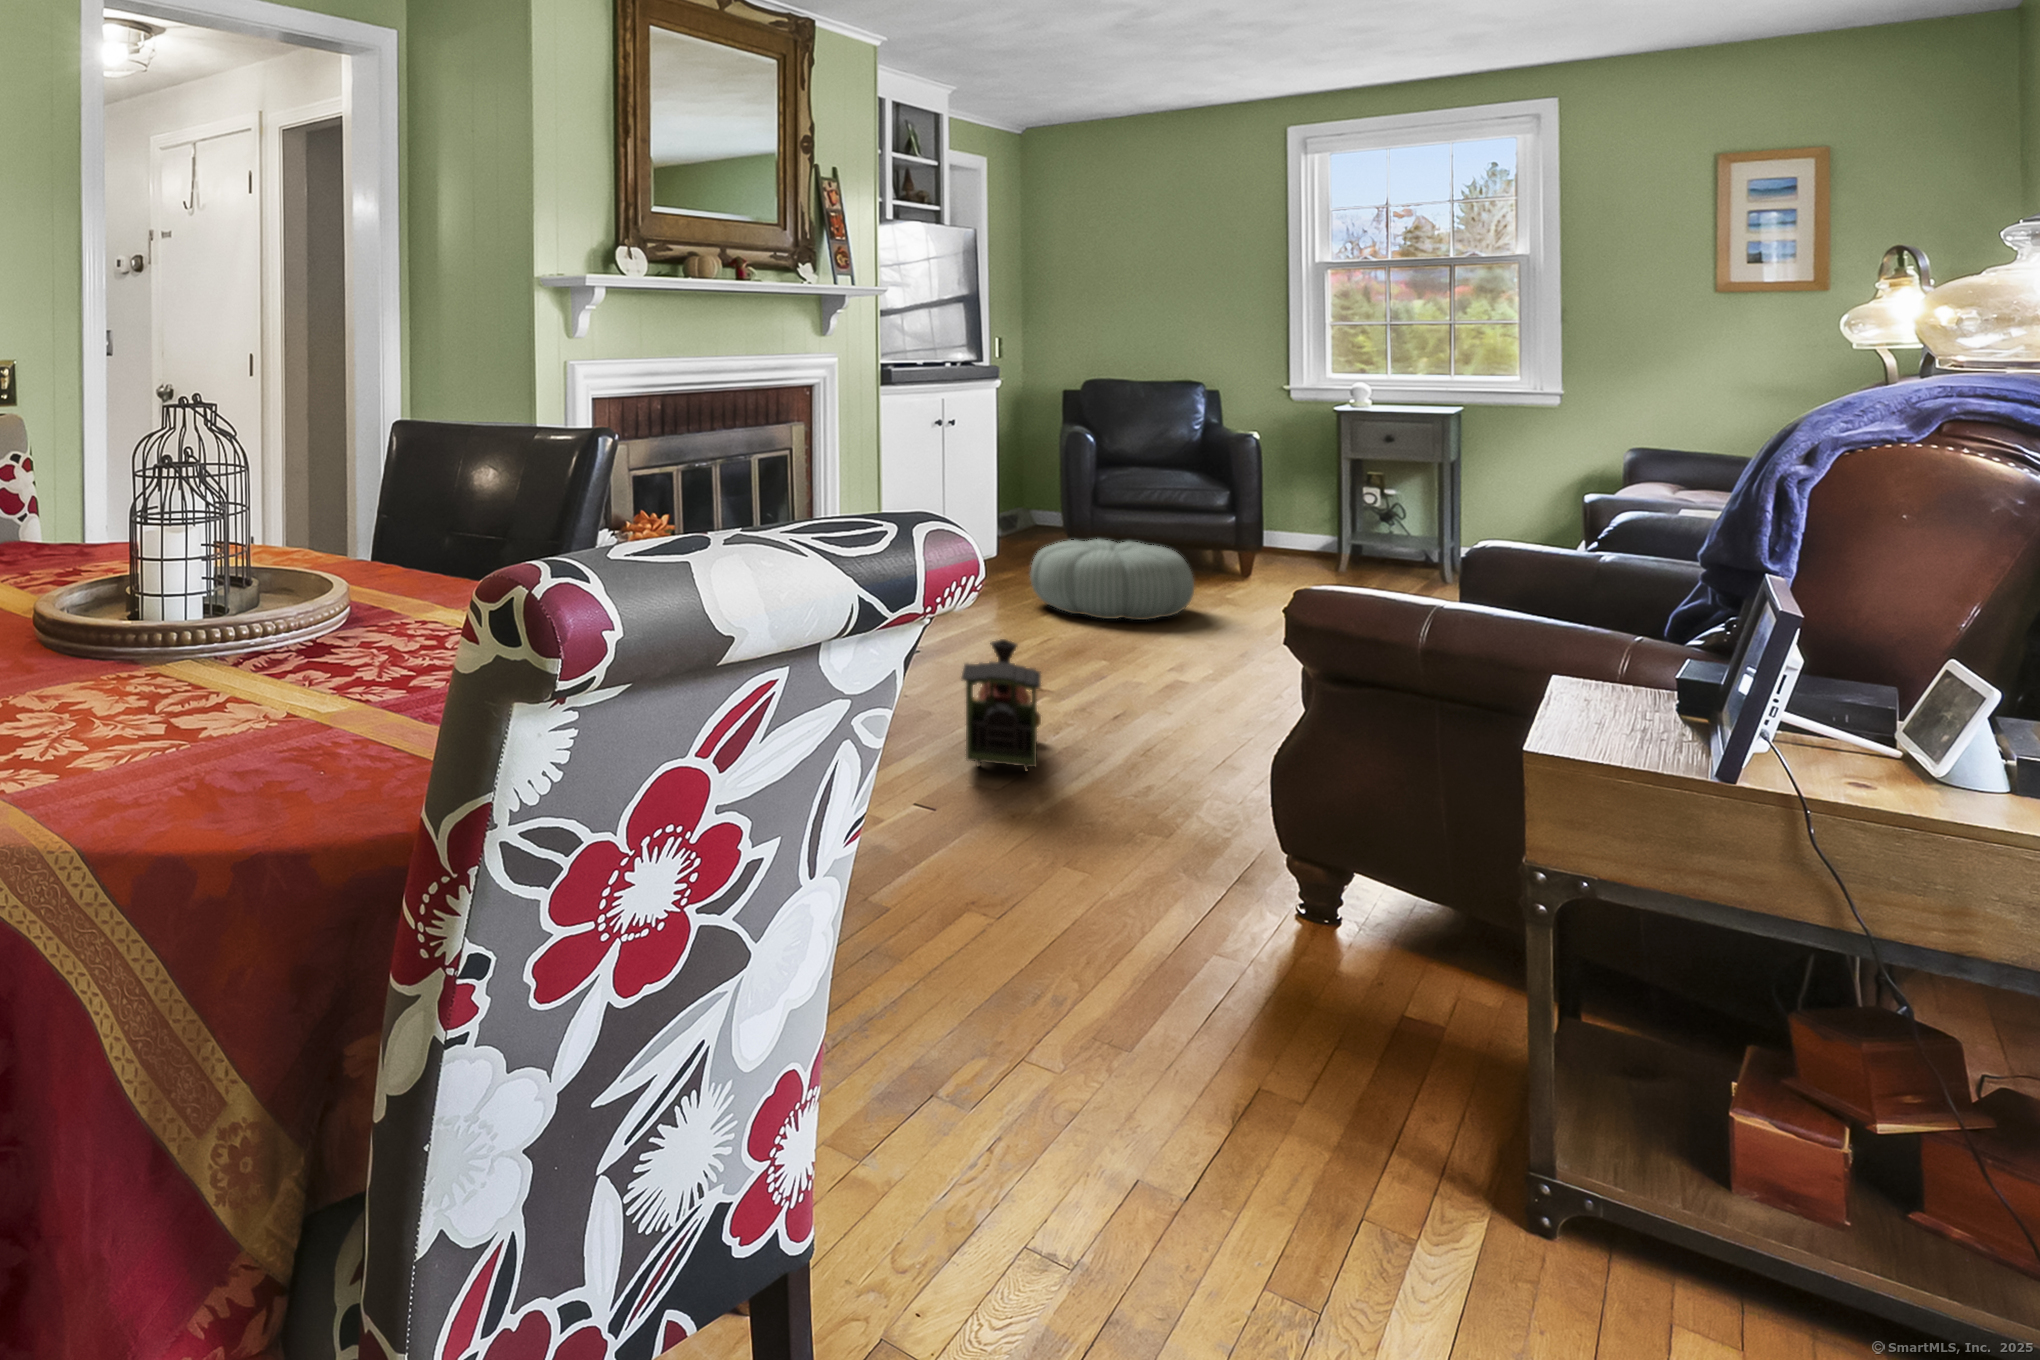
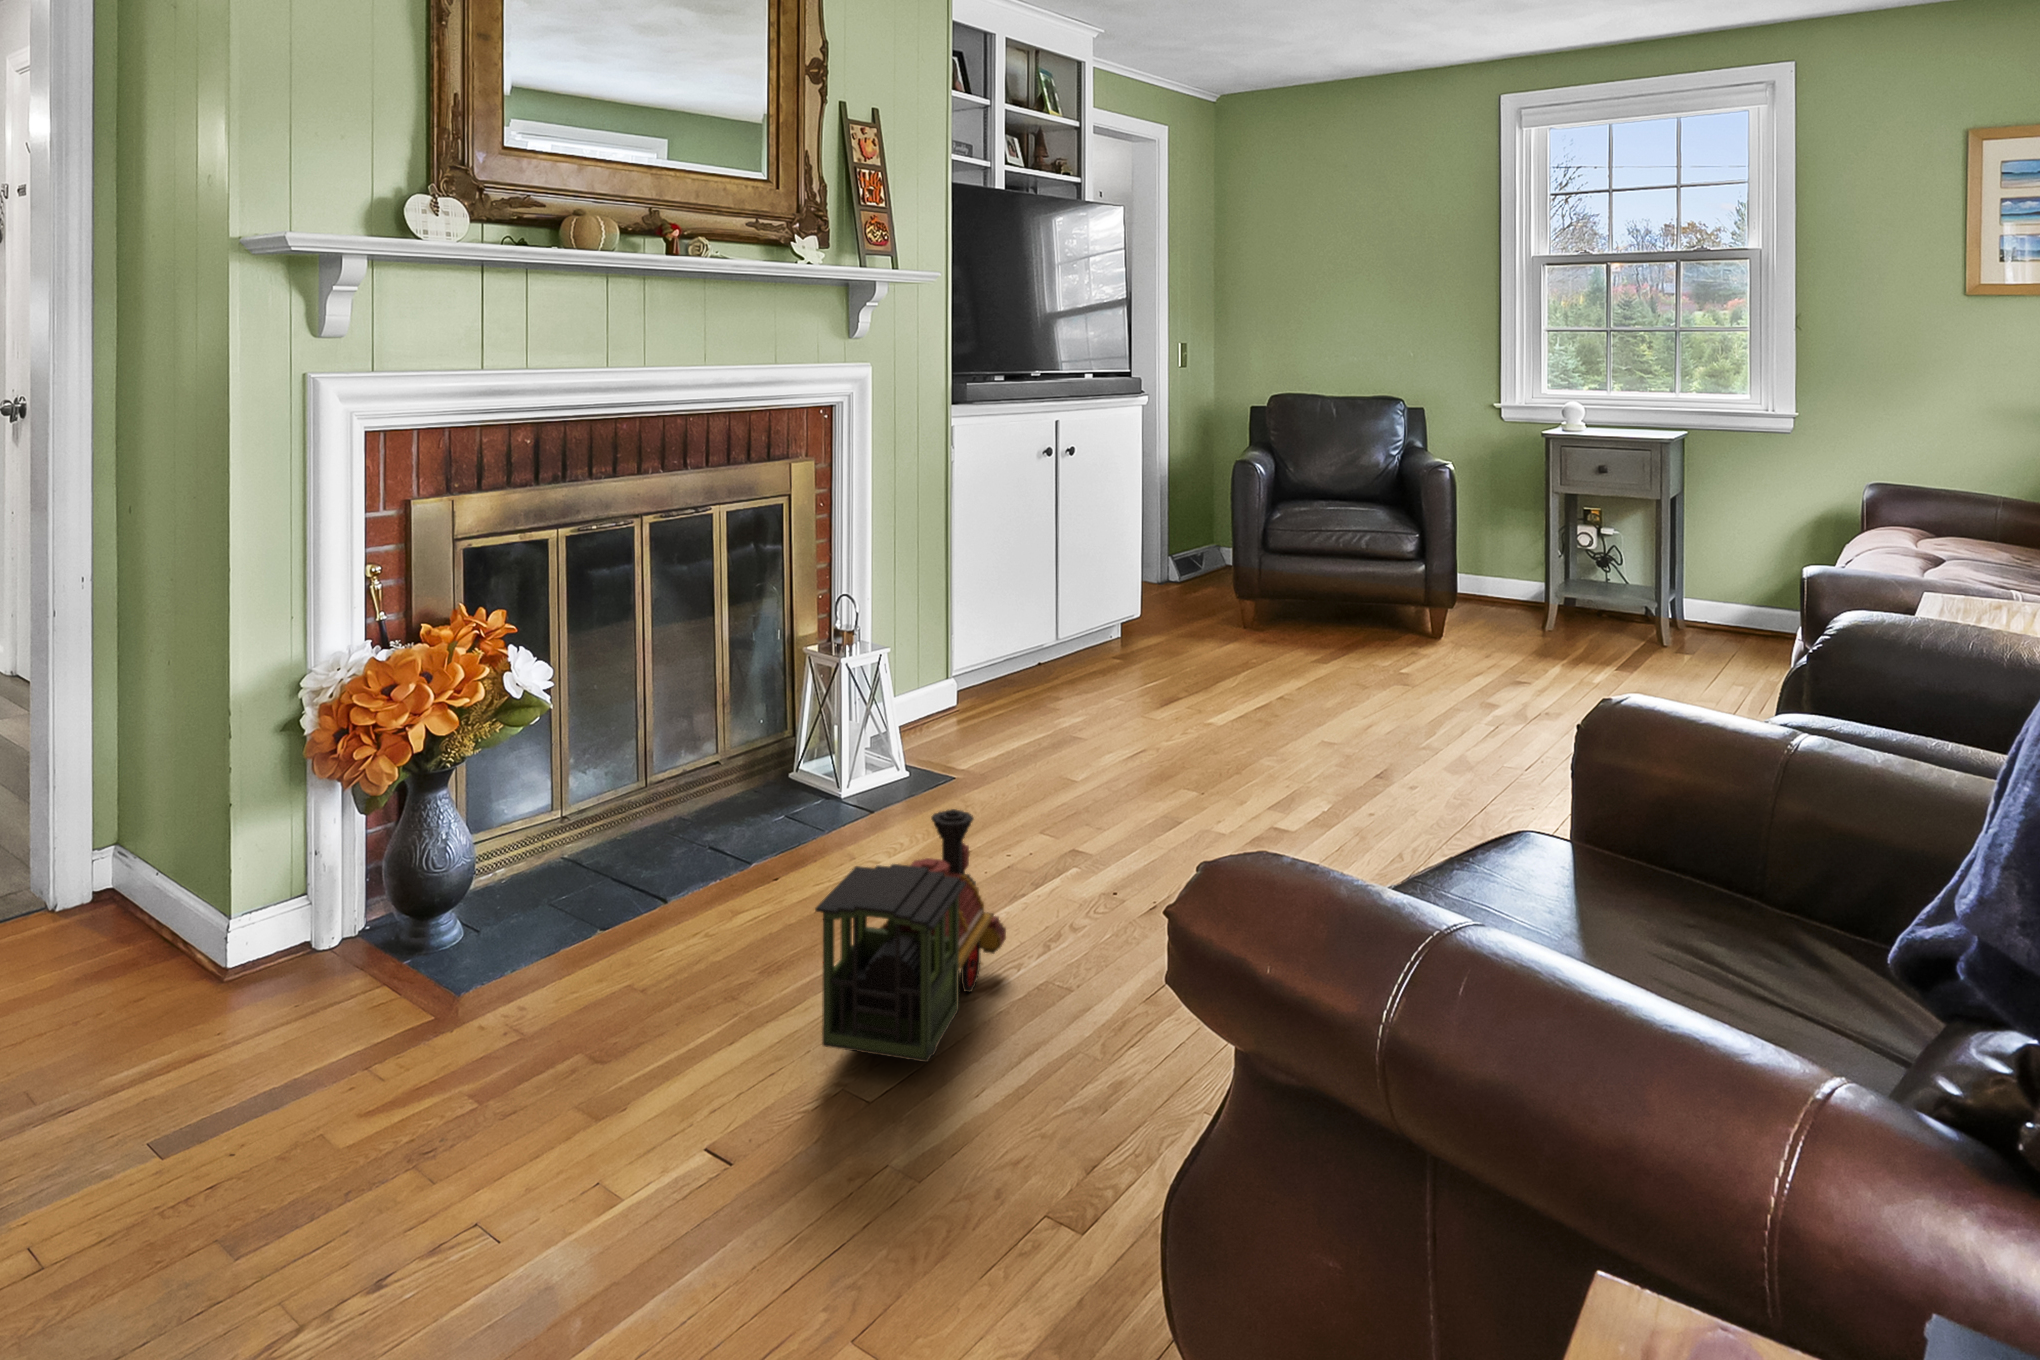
pouf: present [1030,539,1194,620] -> none [1146,603,1343,715]

